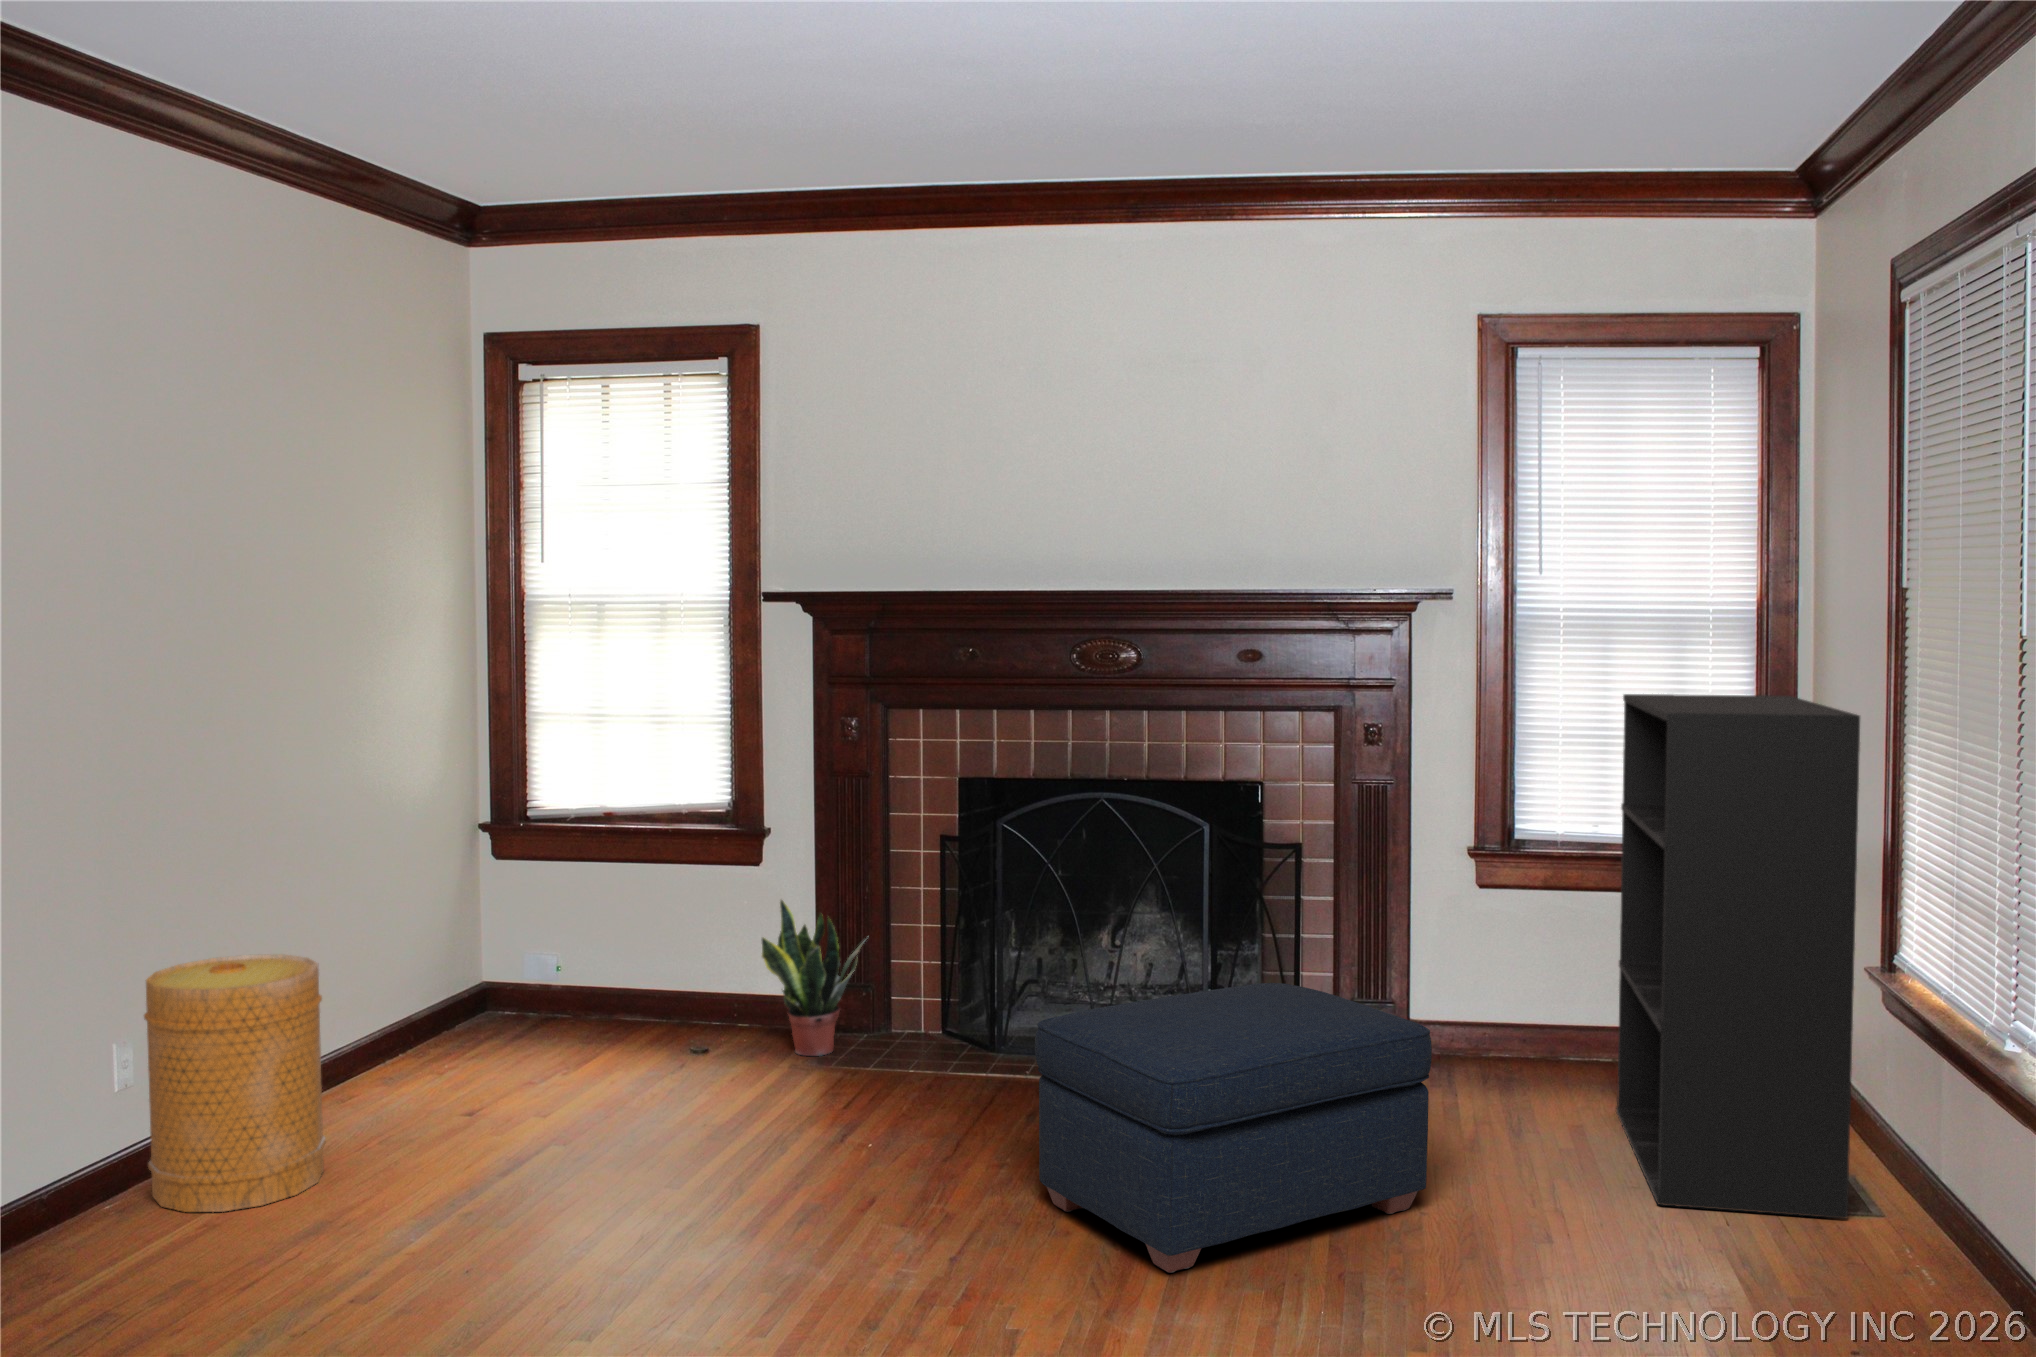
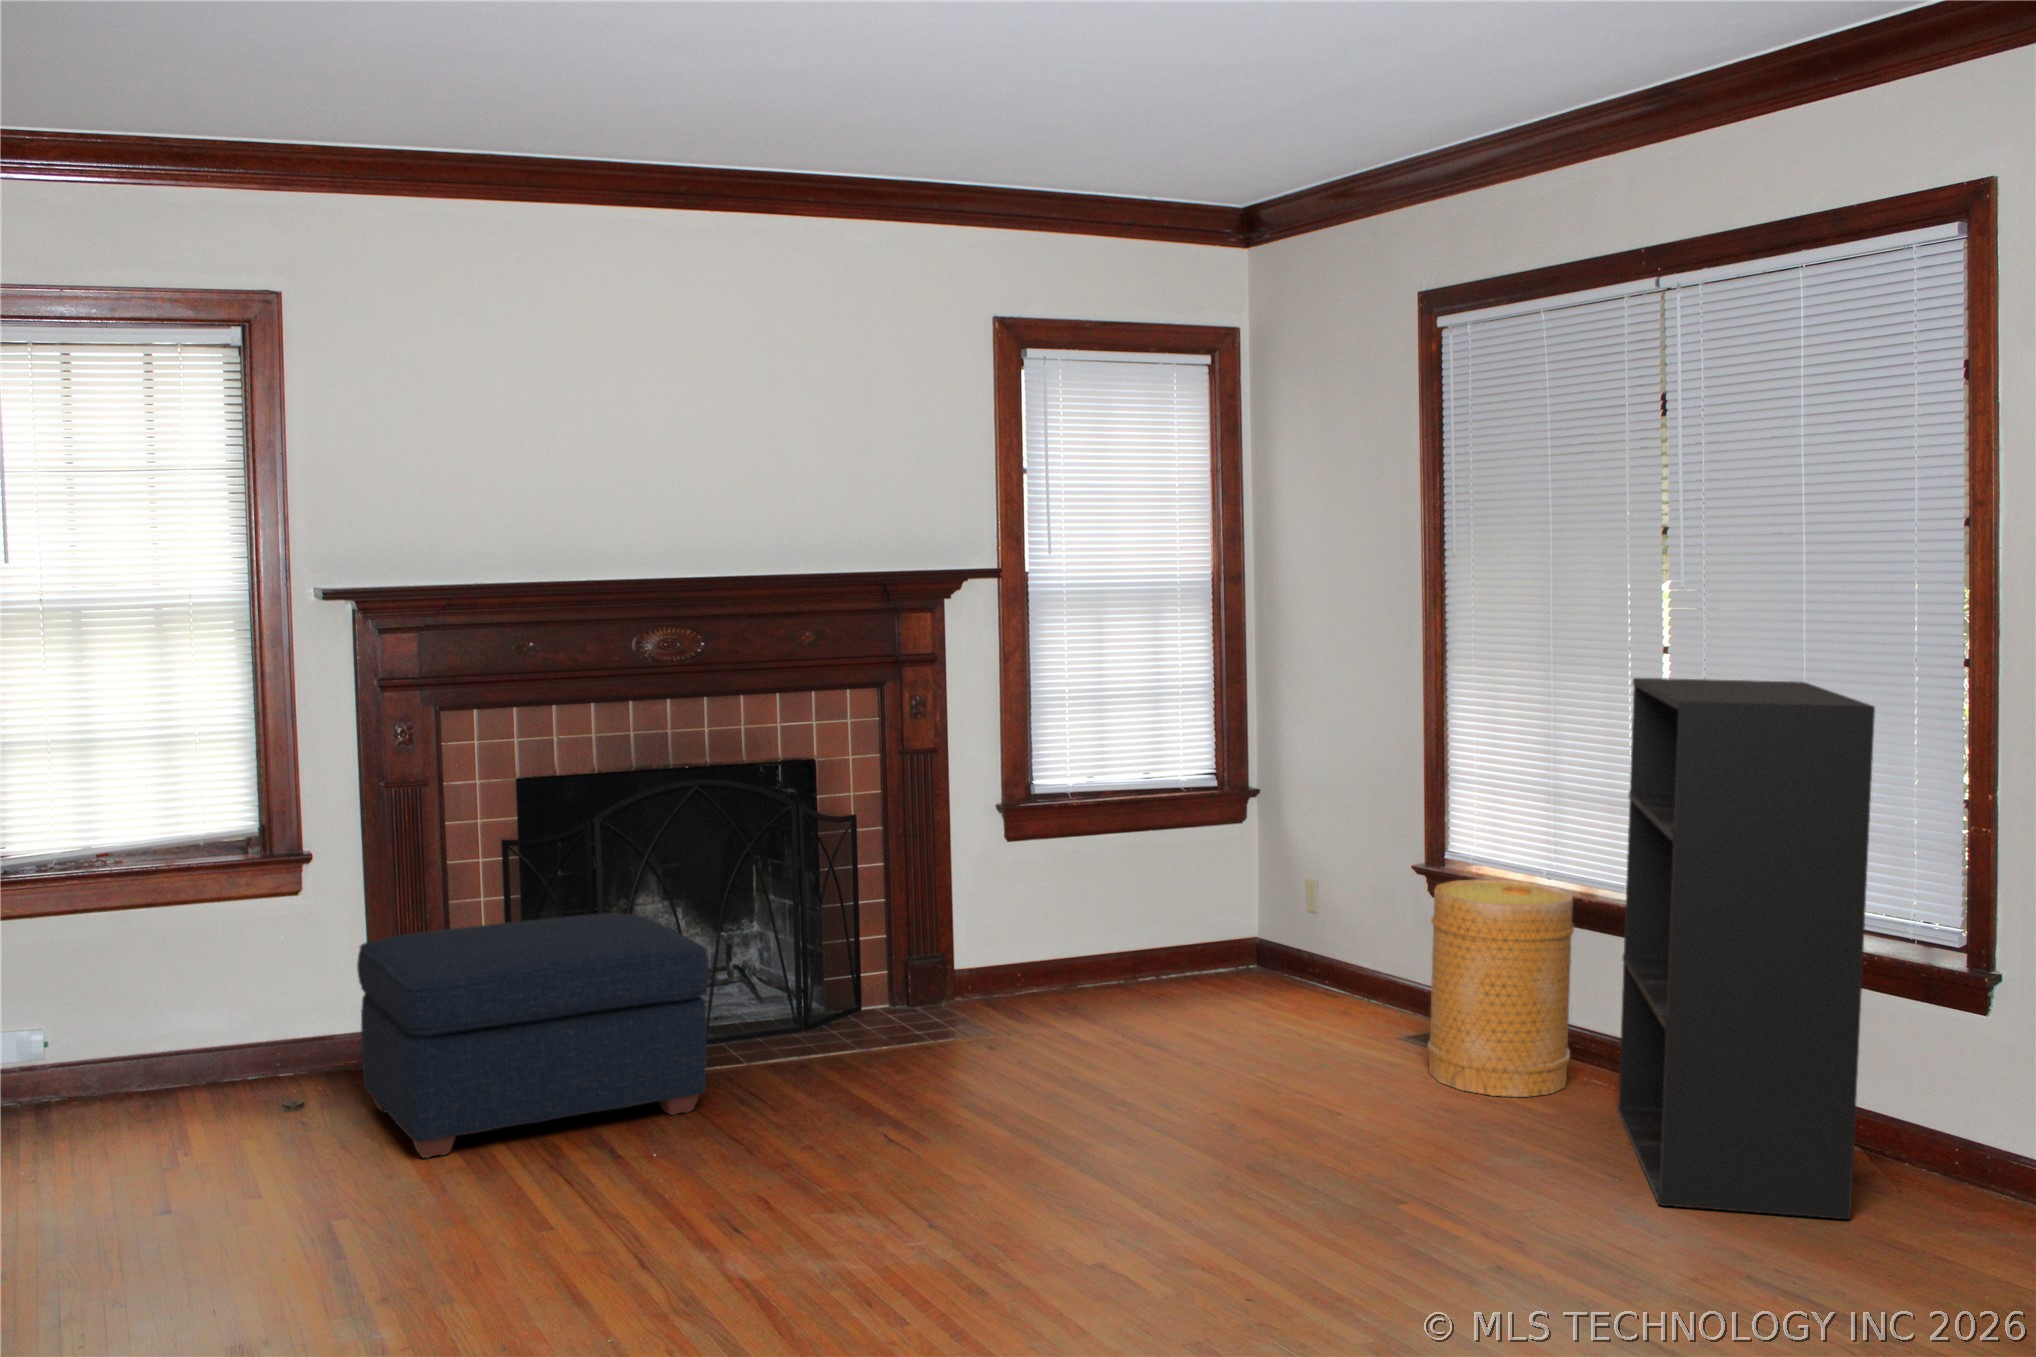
potted plant: present [762,900,863,1056] -> none [725,883,837,1049]
basket: present [144,954,326,1212] -> present [1427,879,1574,1097]
ottoman: present [1035,983,1432,1272] -> present [357,913,709,1158]

